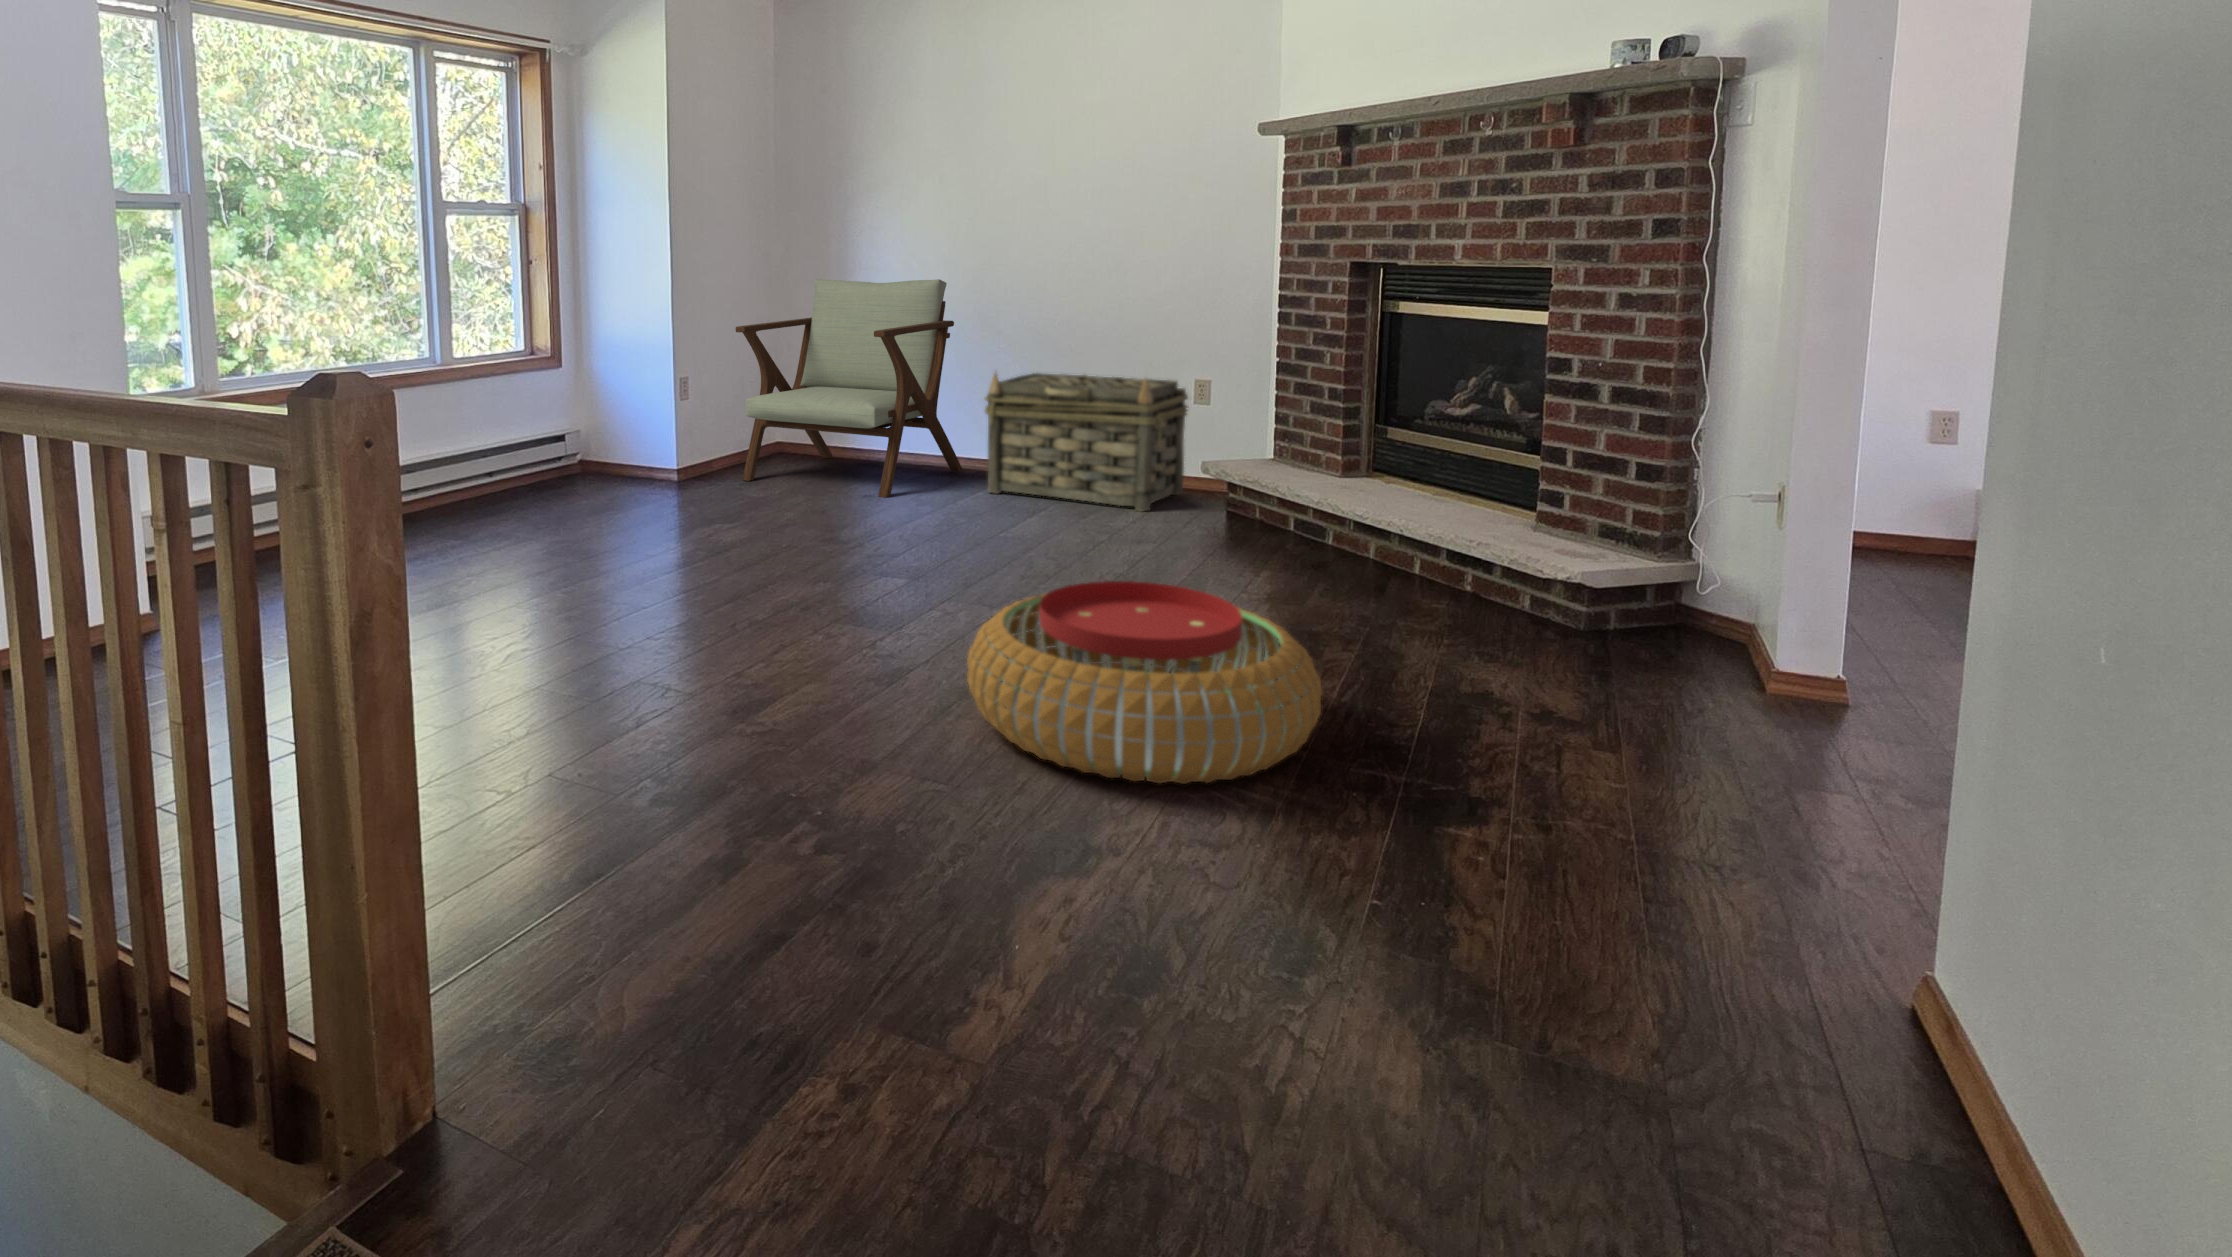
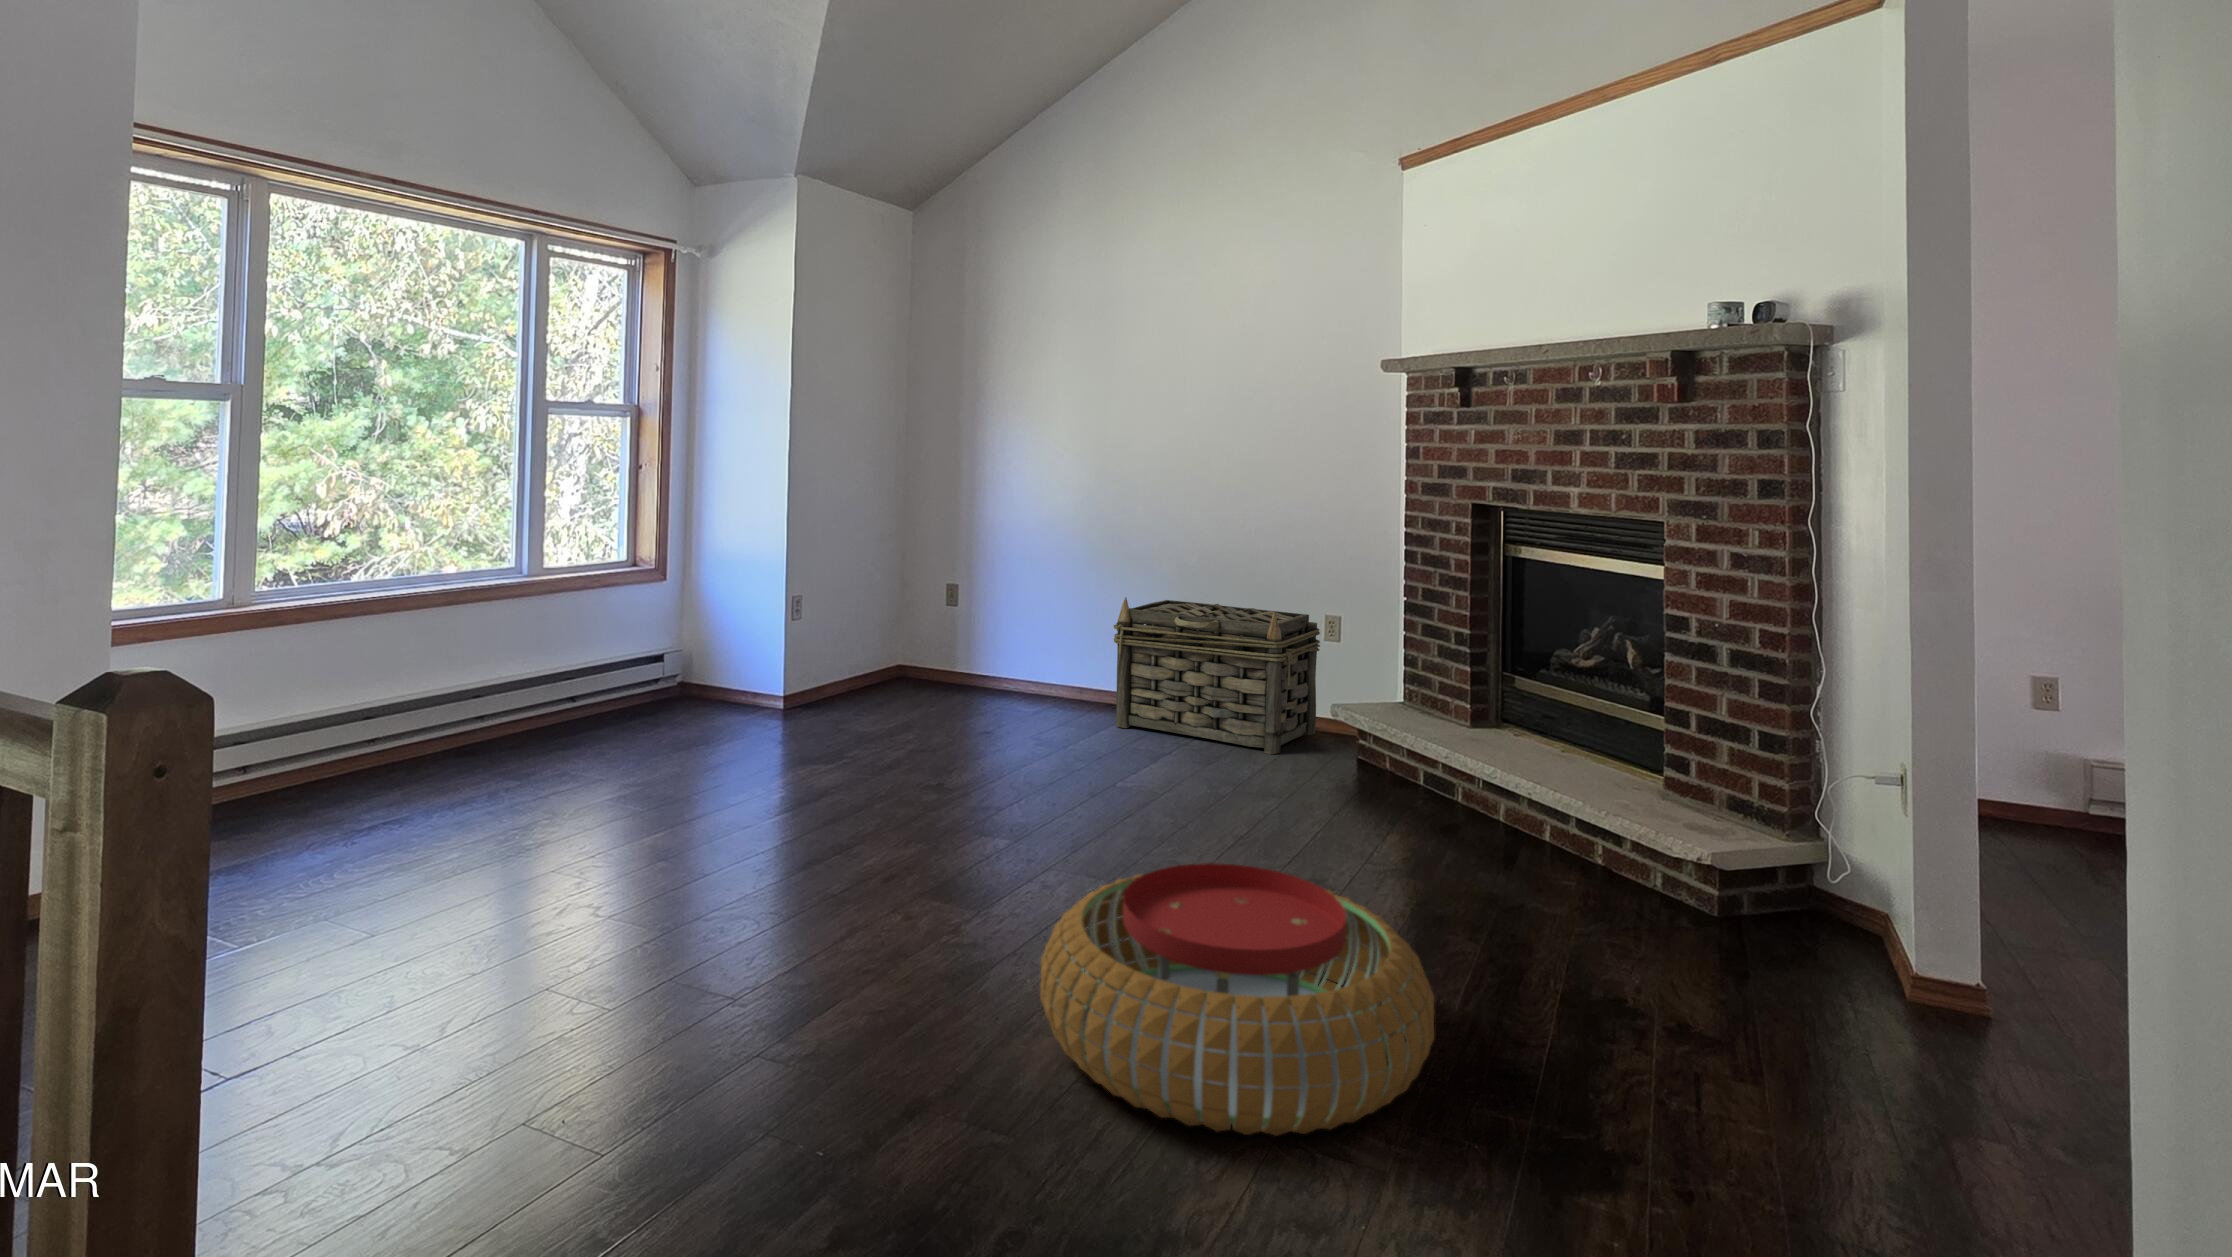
lounge chair: present [736,279,962,498] -> none [862,493,1095,730]

